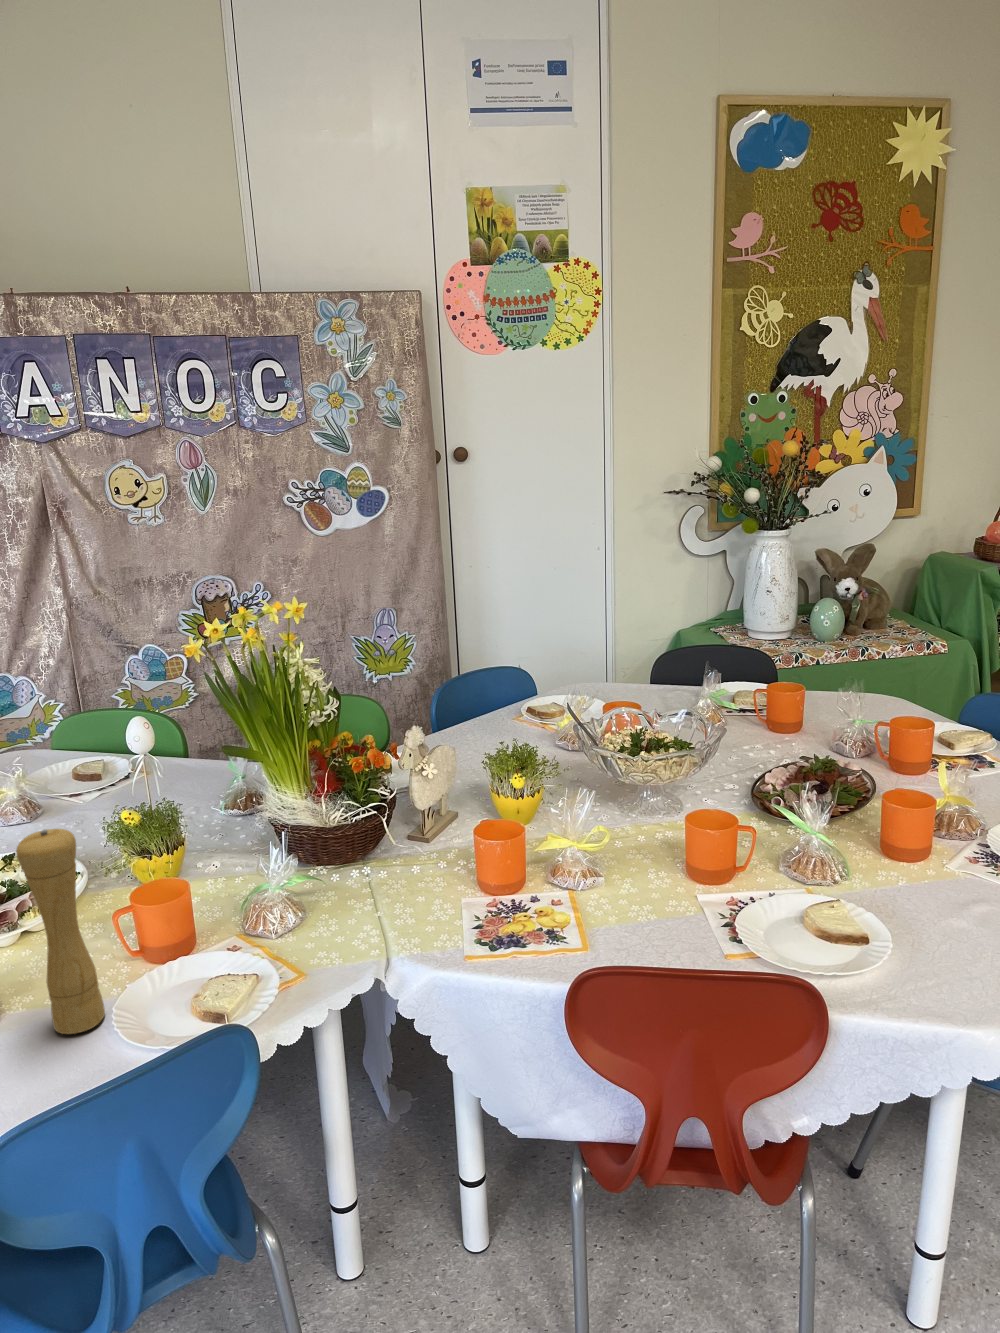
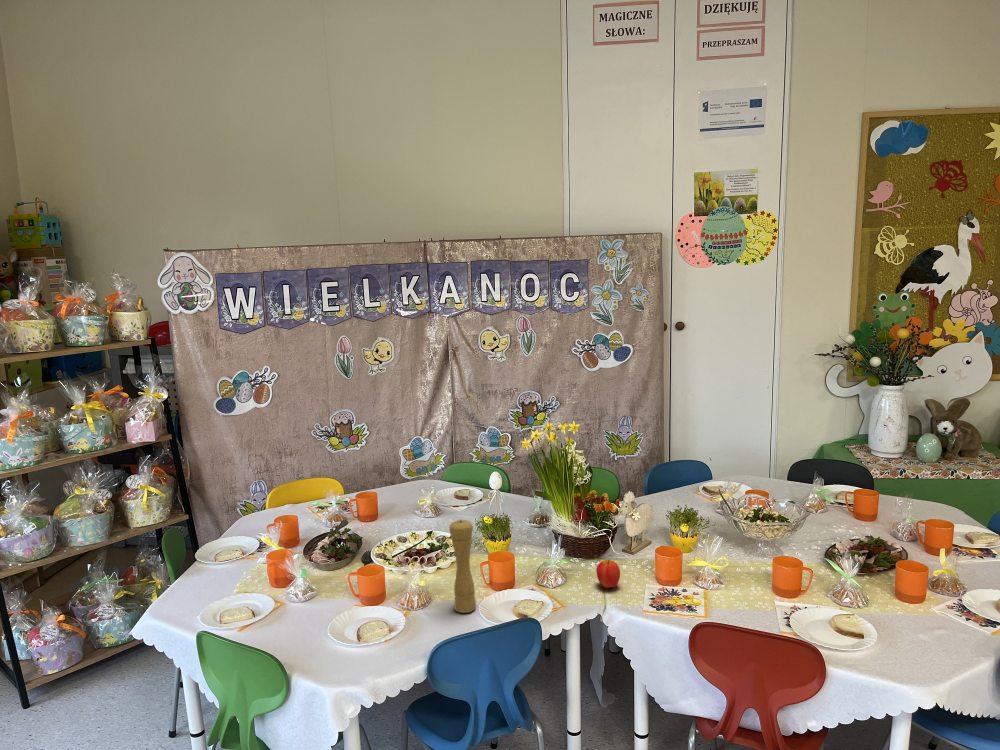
apple: none [363,864,411,920] -> present [596,560,620,588]

